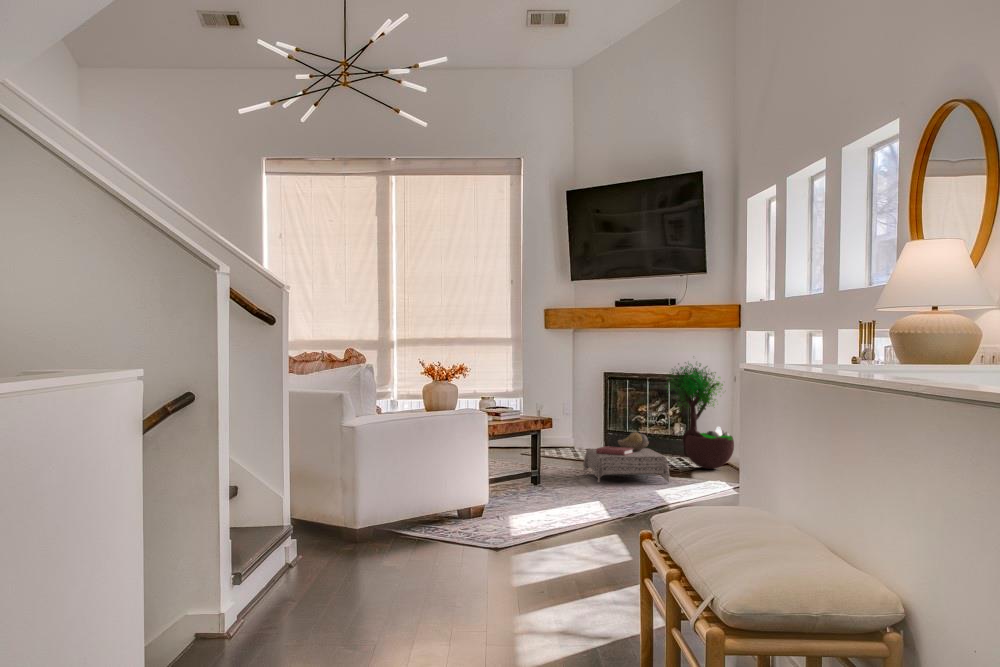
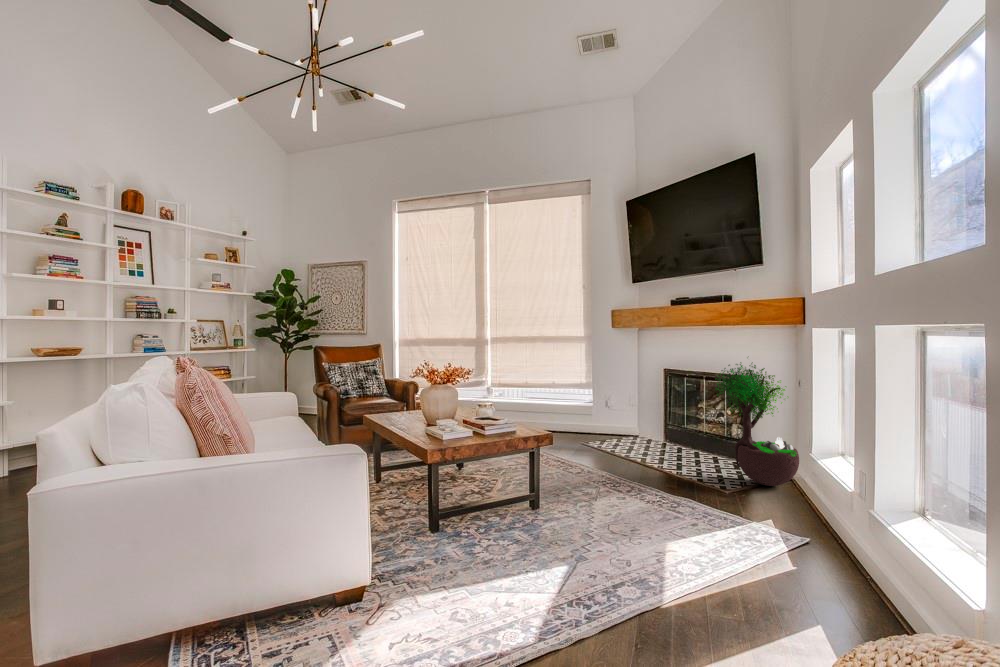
ottoman: present [583,432,670,483] -> none [607,447,704,518]

